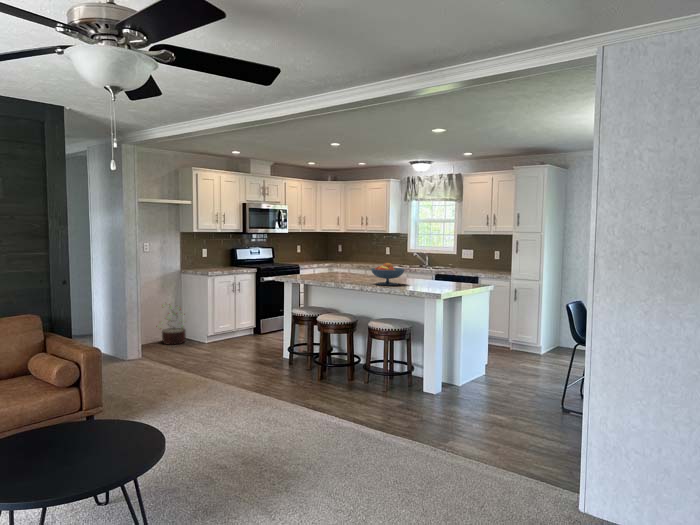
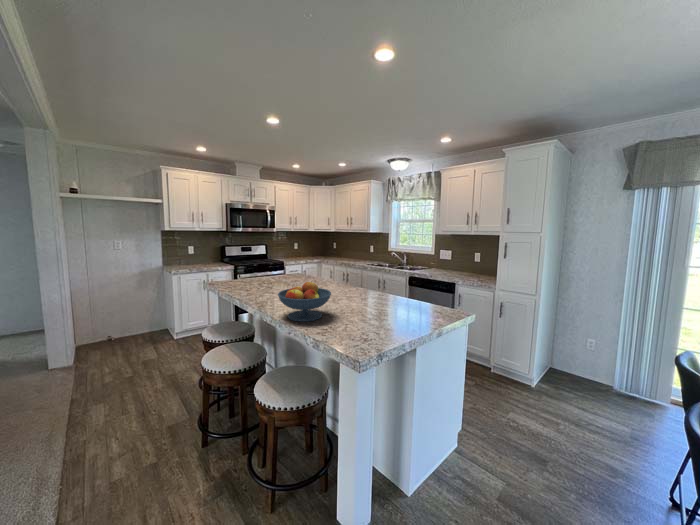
decorative plant: present [156,304,186,345] -> none [124,300,158,343]

